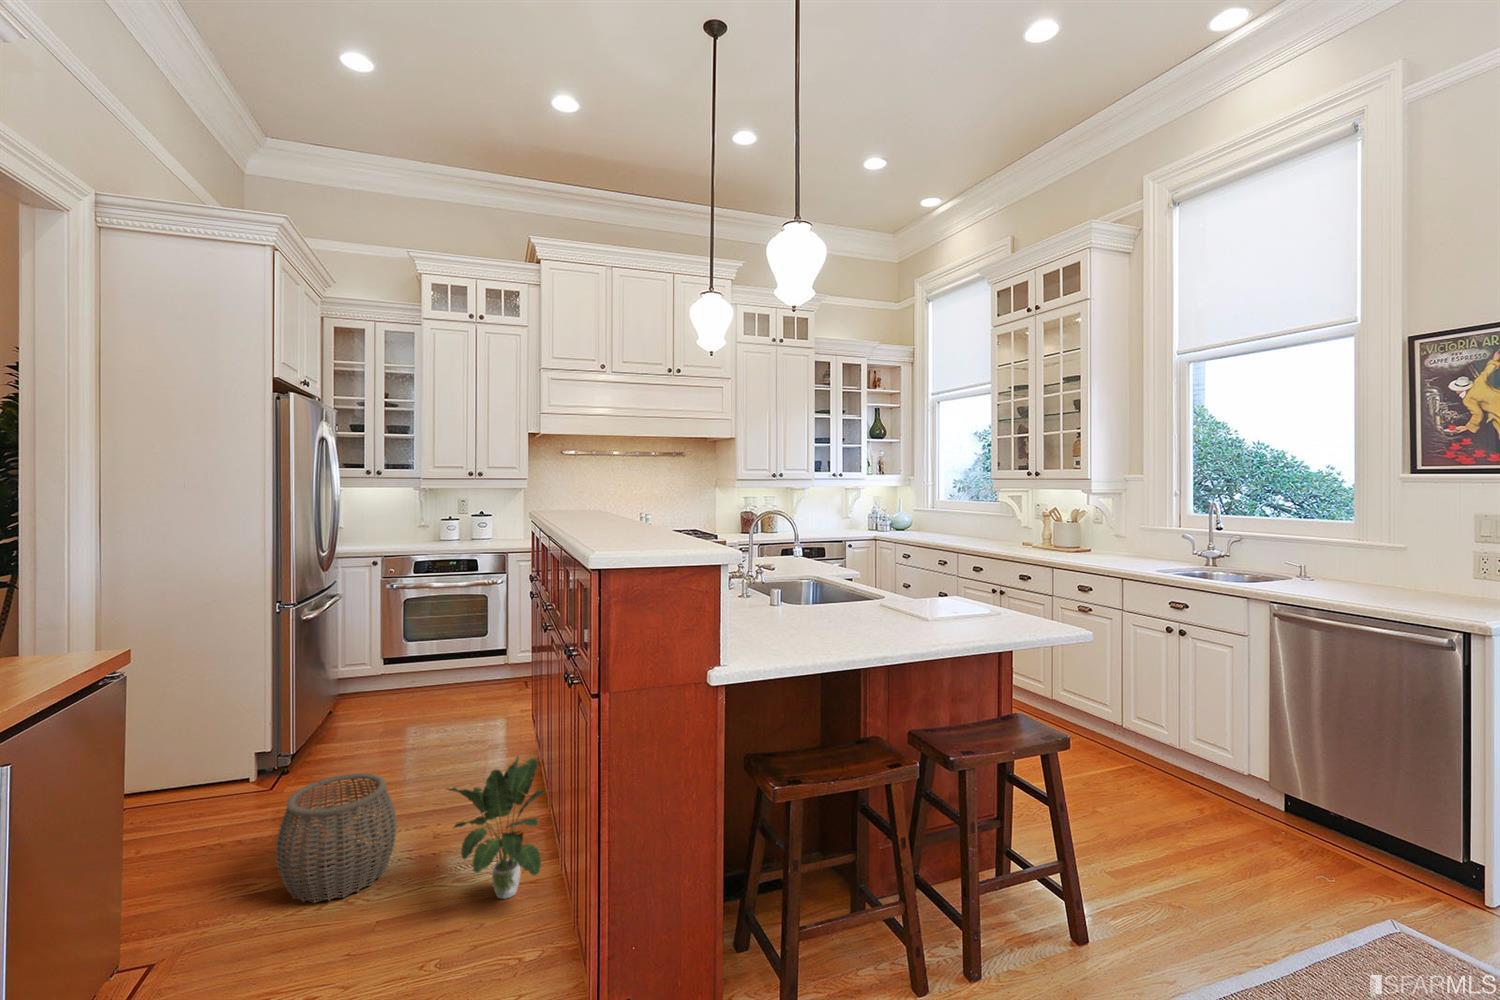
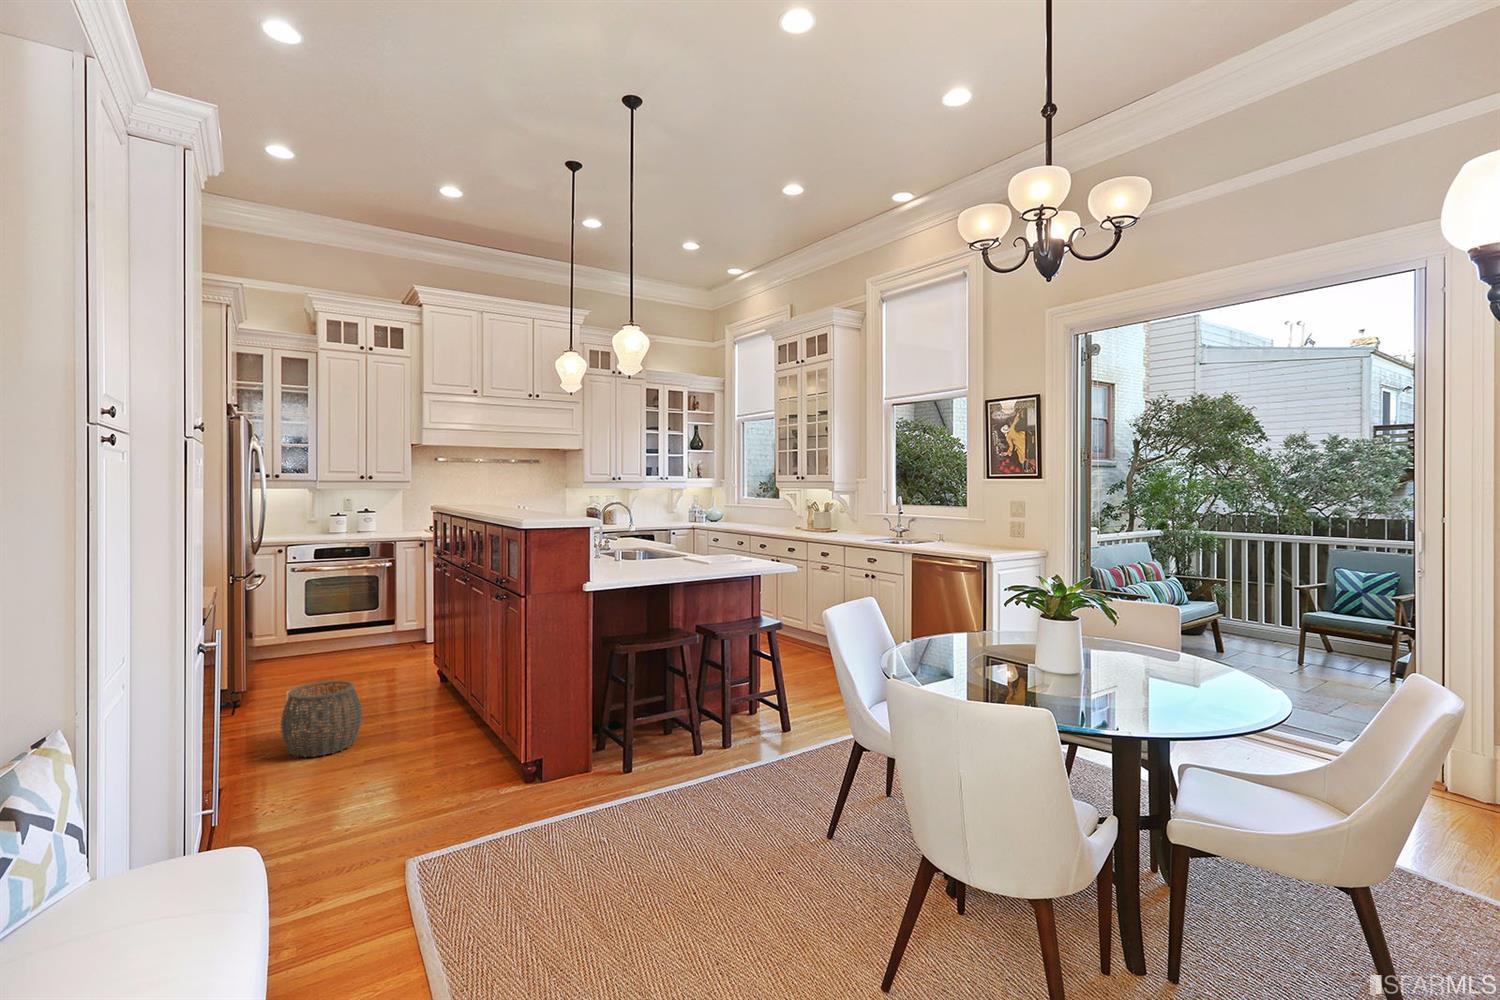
potted plant: present [448,756,546,899] -> none [408,654,474,745]

